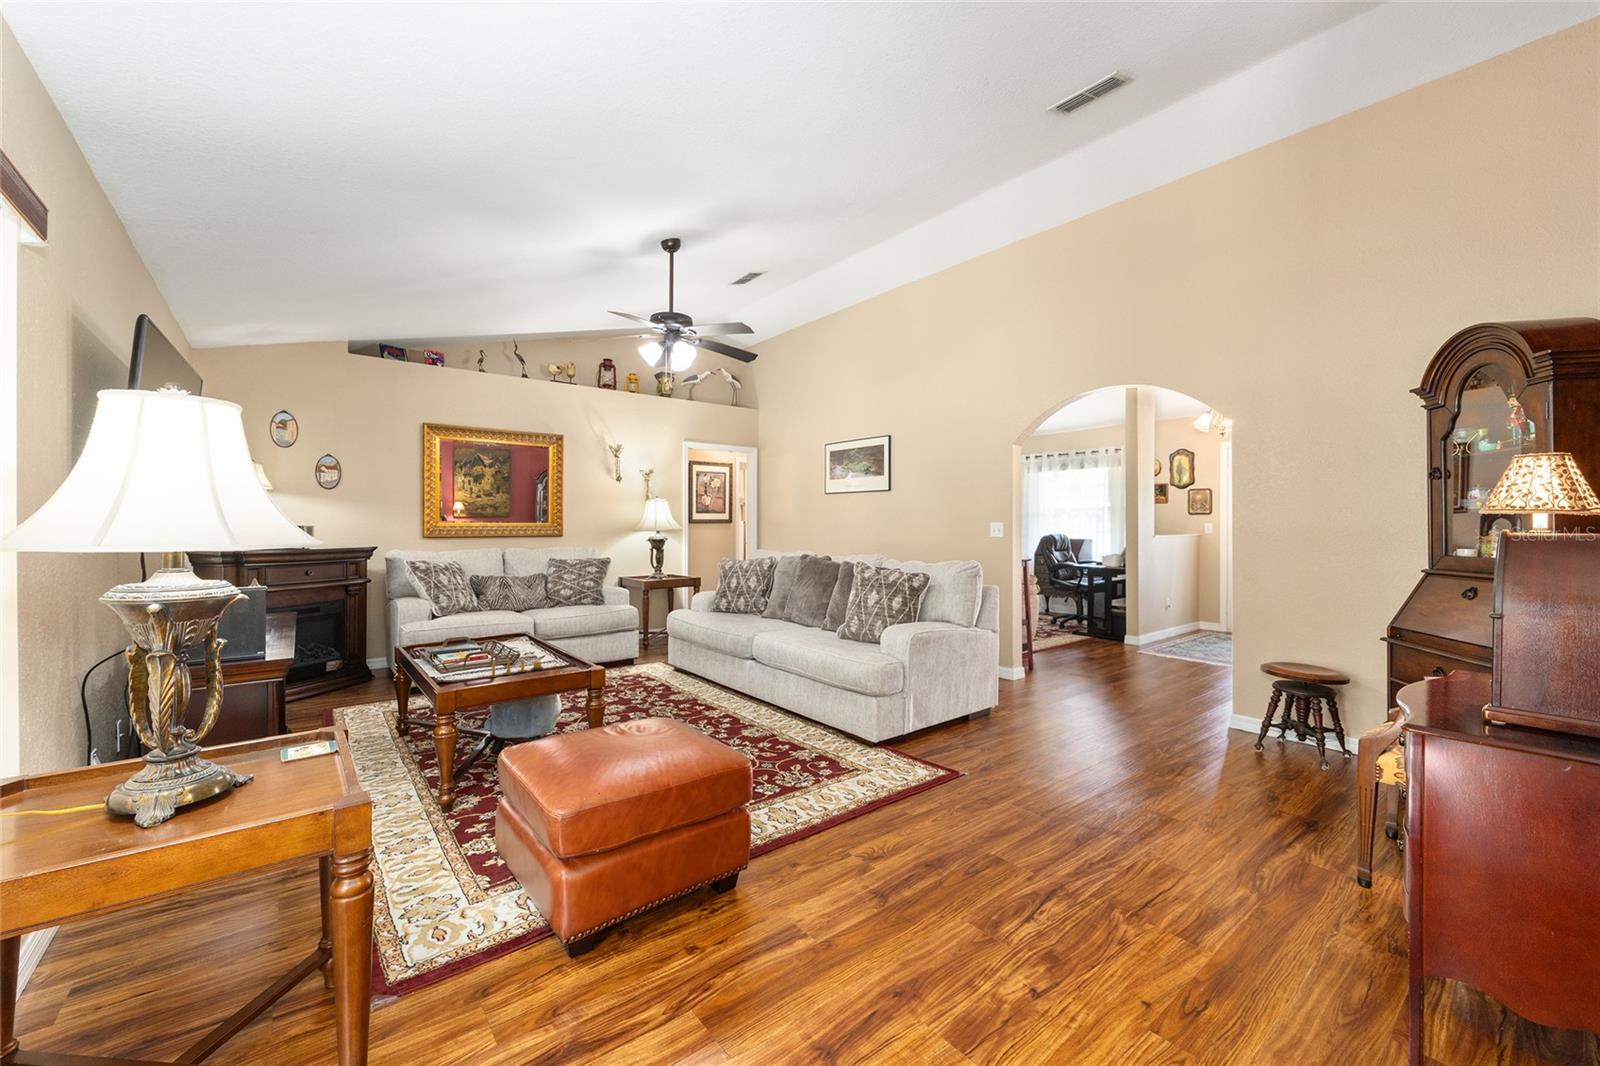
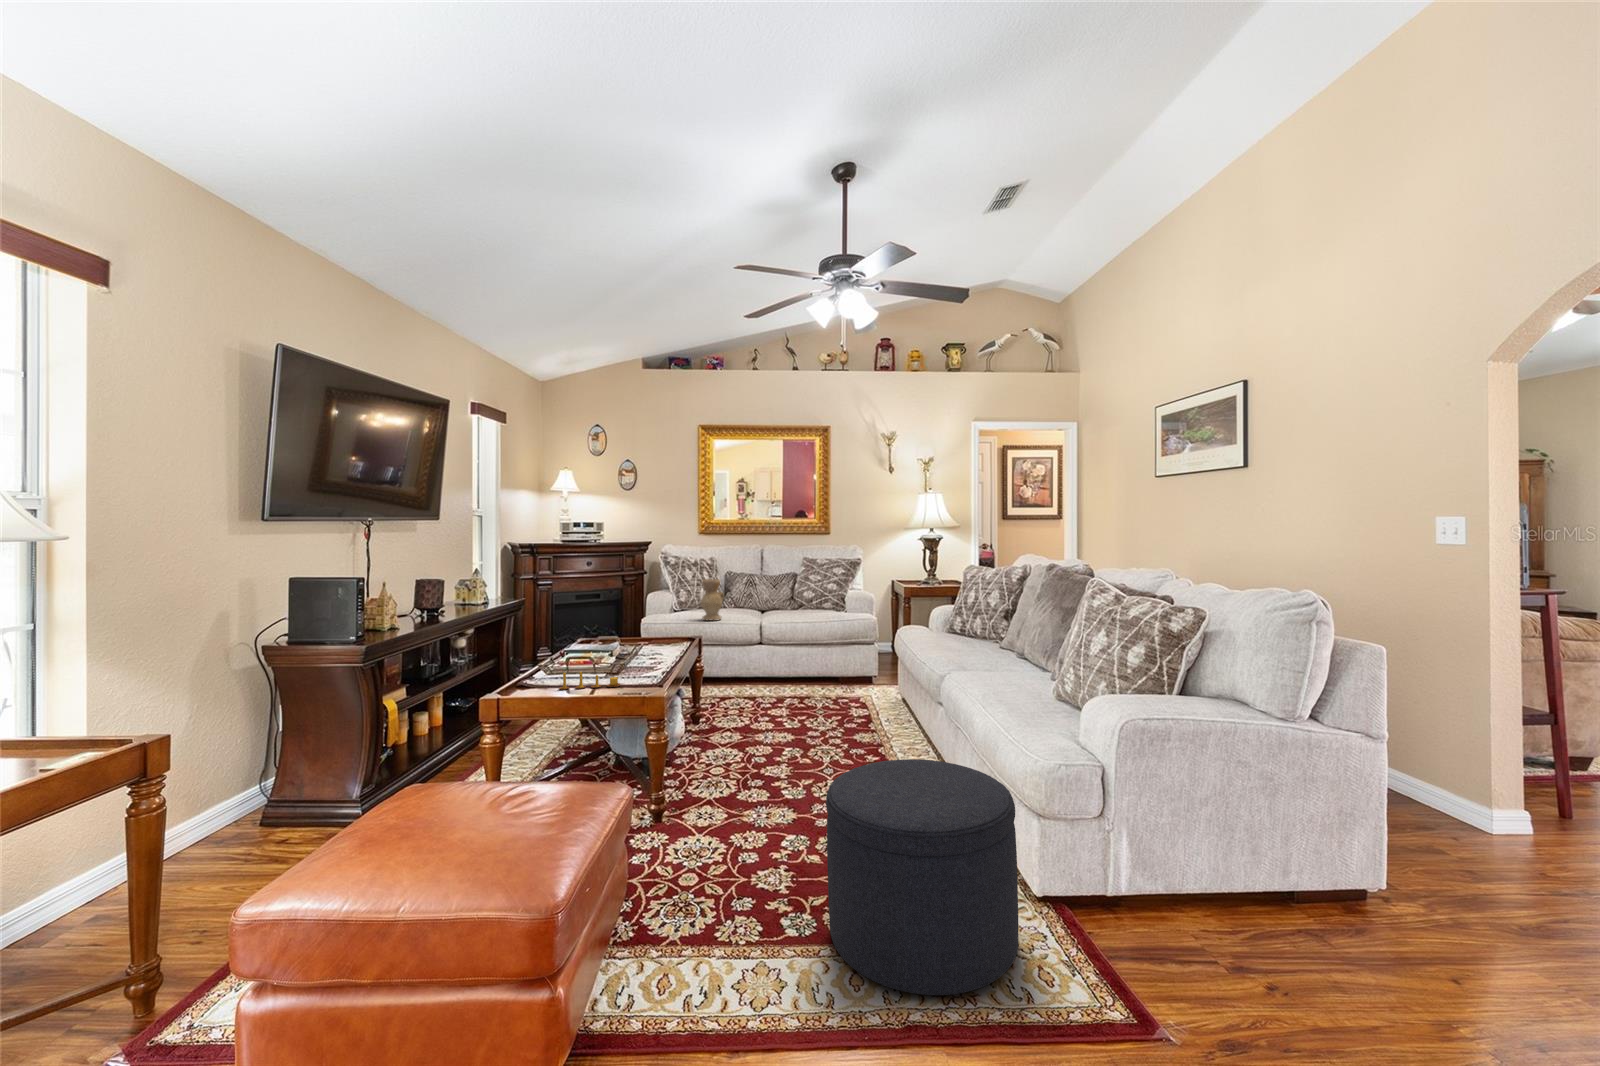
vase: none [465,581,488,622] -> present [701,579,724,621]
ottoman: none [781,674,893,794] -> present [826,759,1018,995]

